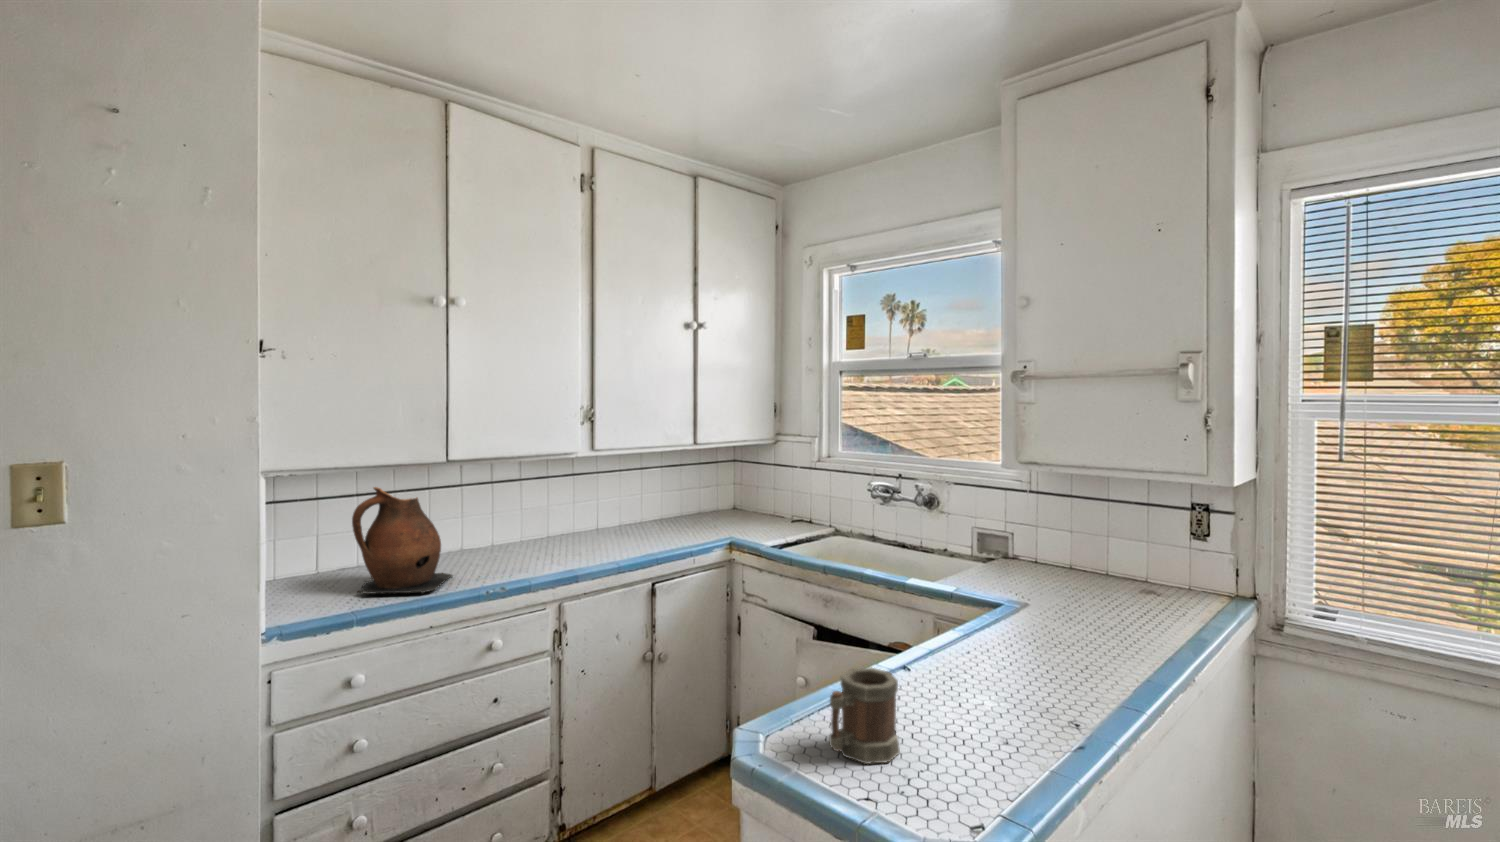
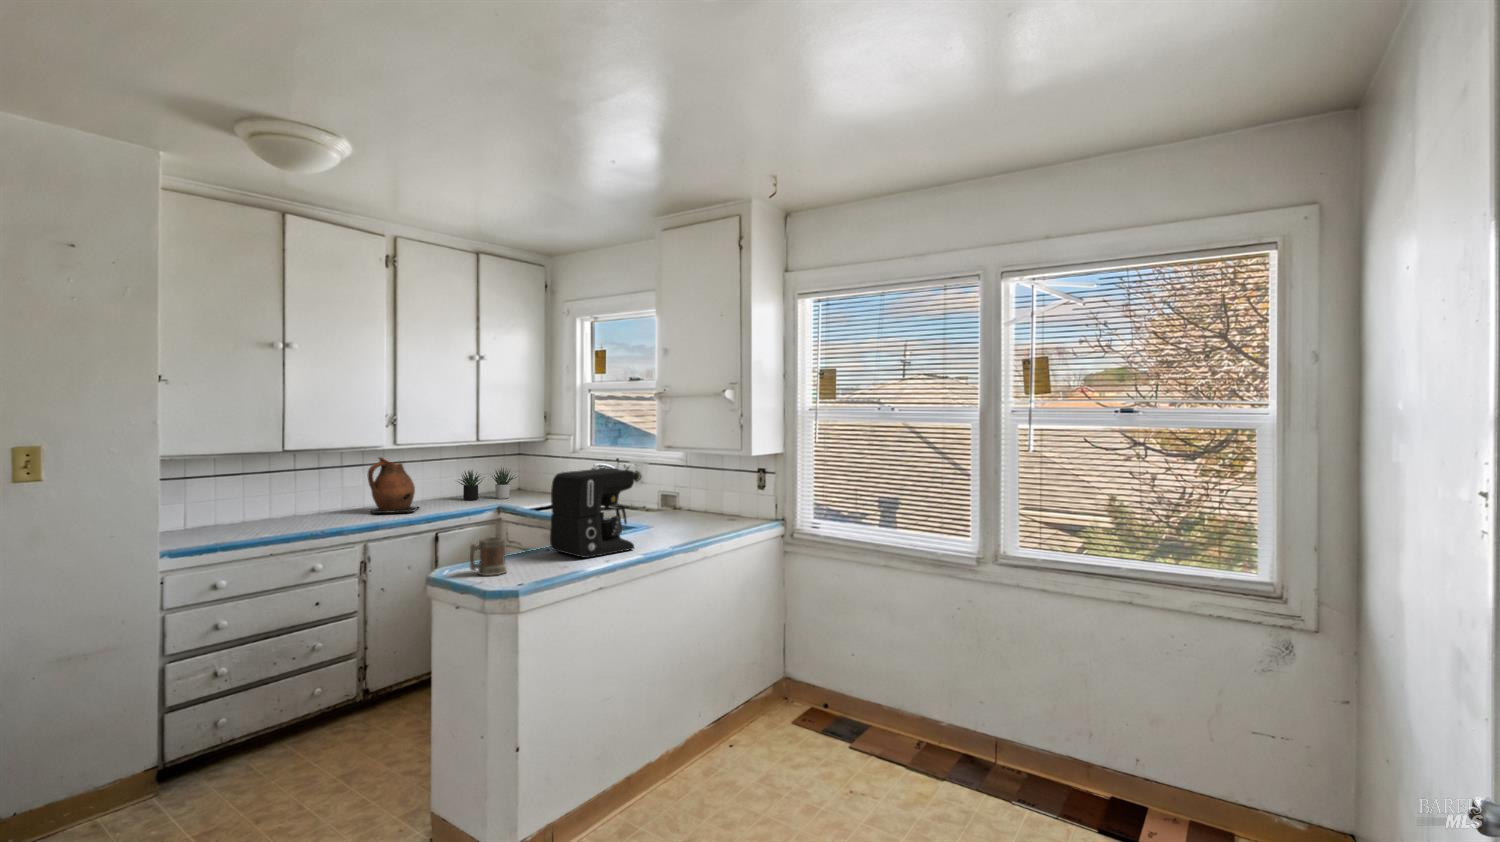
succulent plant: none [659,478,743,527] -> present [459,468,514,500]
ceramic pitcher: present [352,487,453,594] -> present [367,457,419,513]
coffee maker: none [921,510,1081,702] -> present [550,468,634,558]

